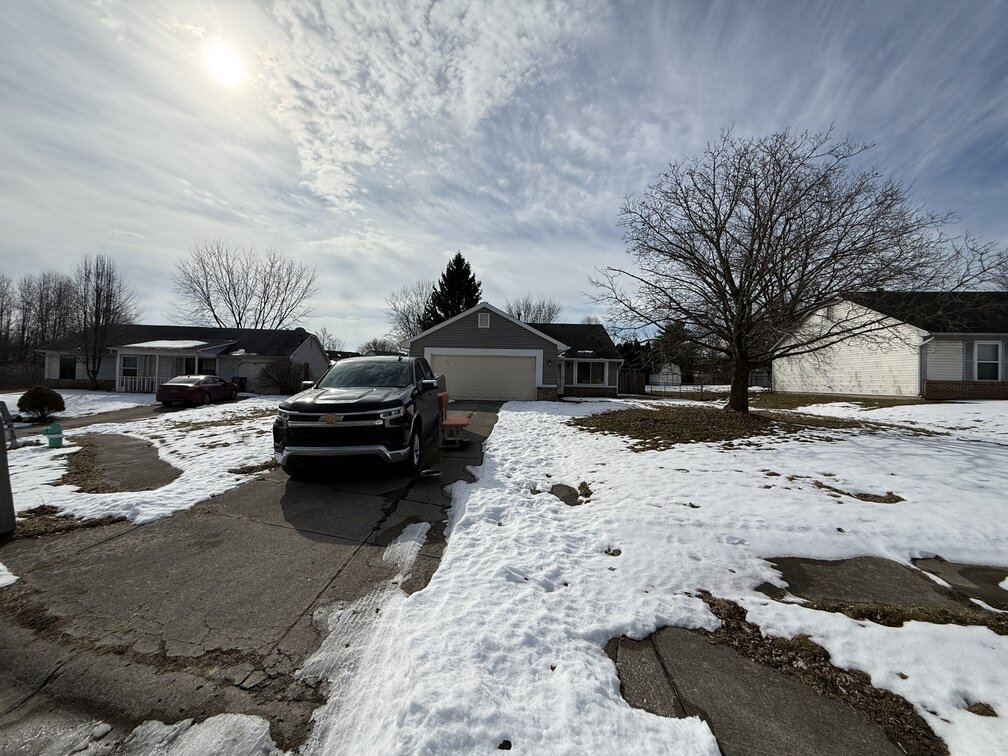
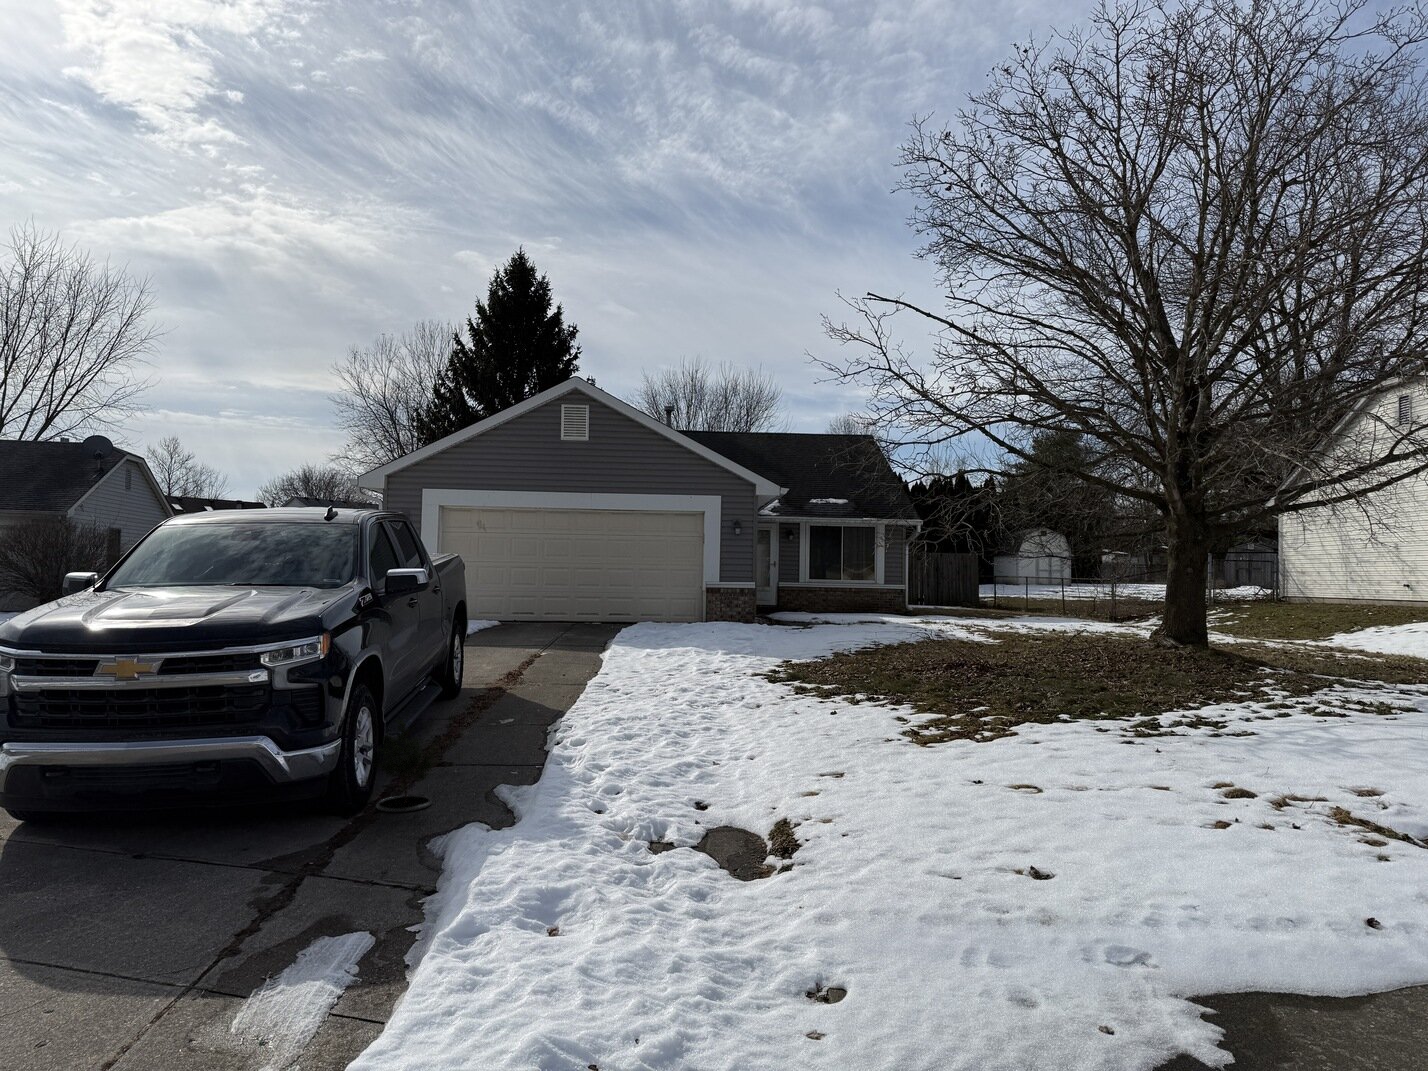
bench: present [437,392,470,448] -> none [437,601,522,739]

